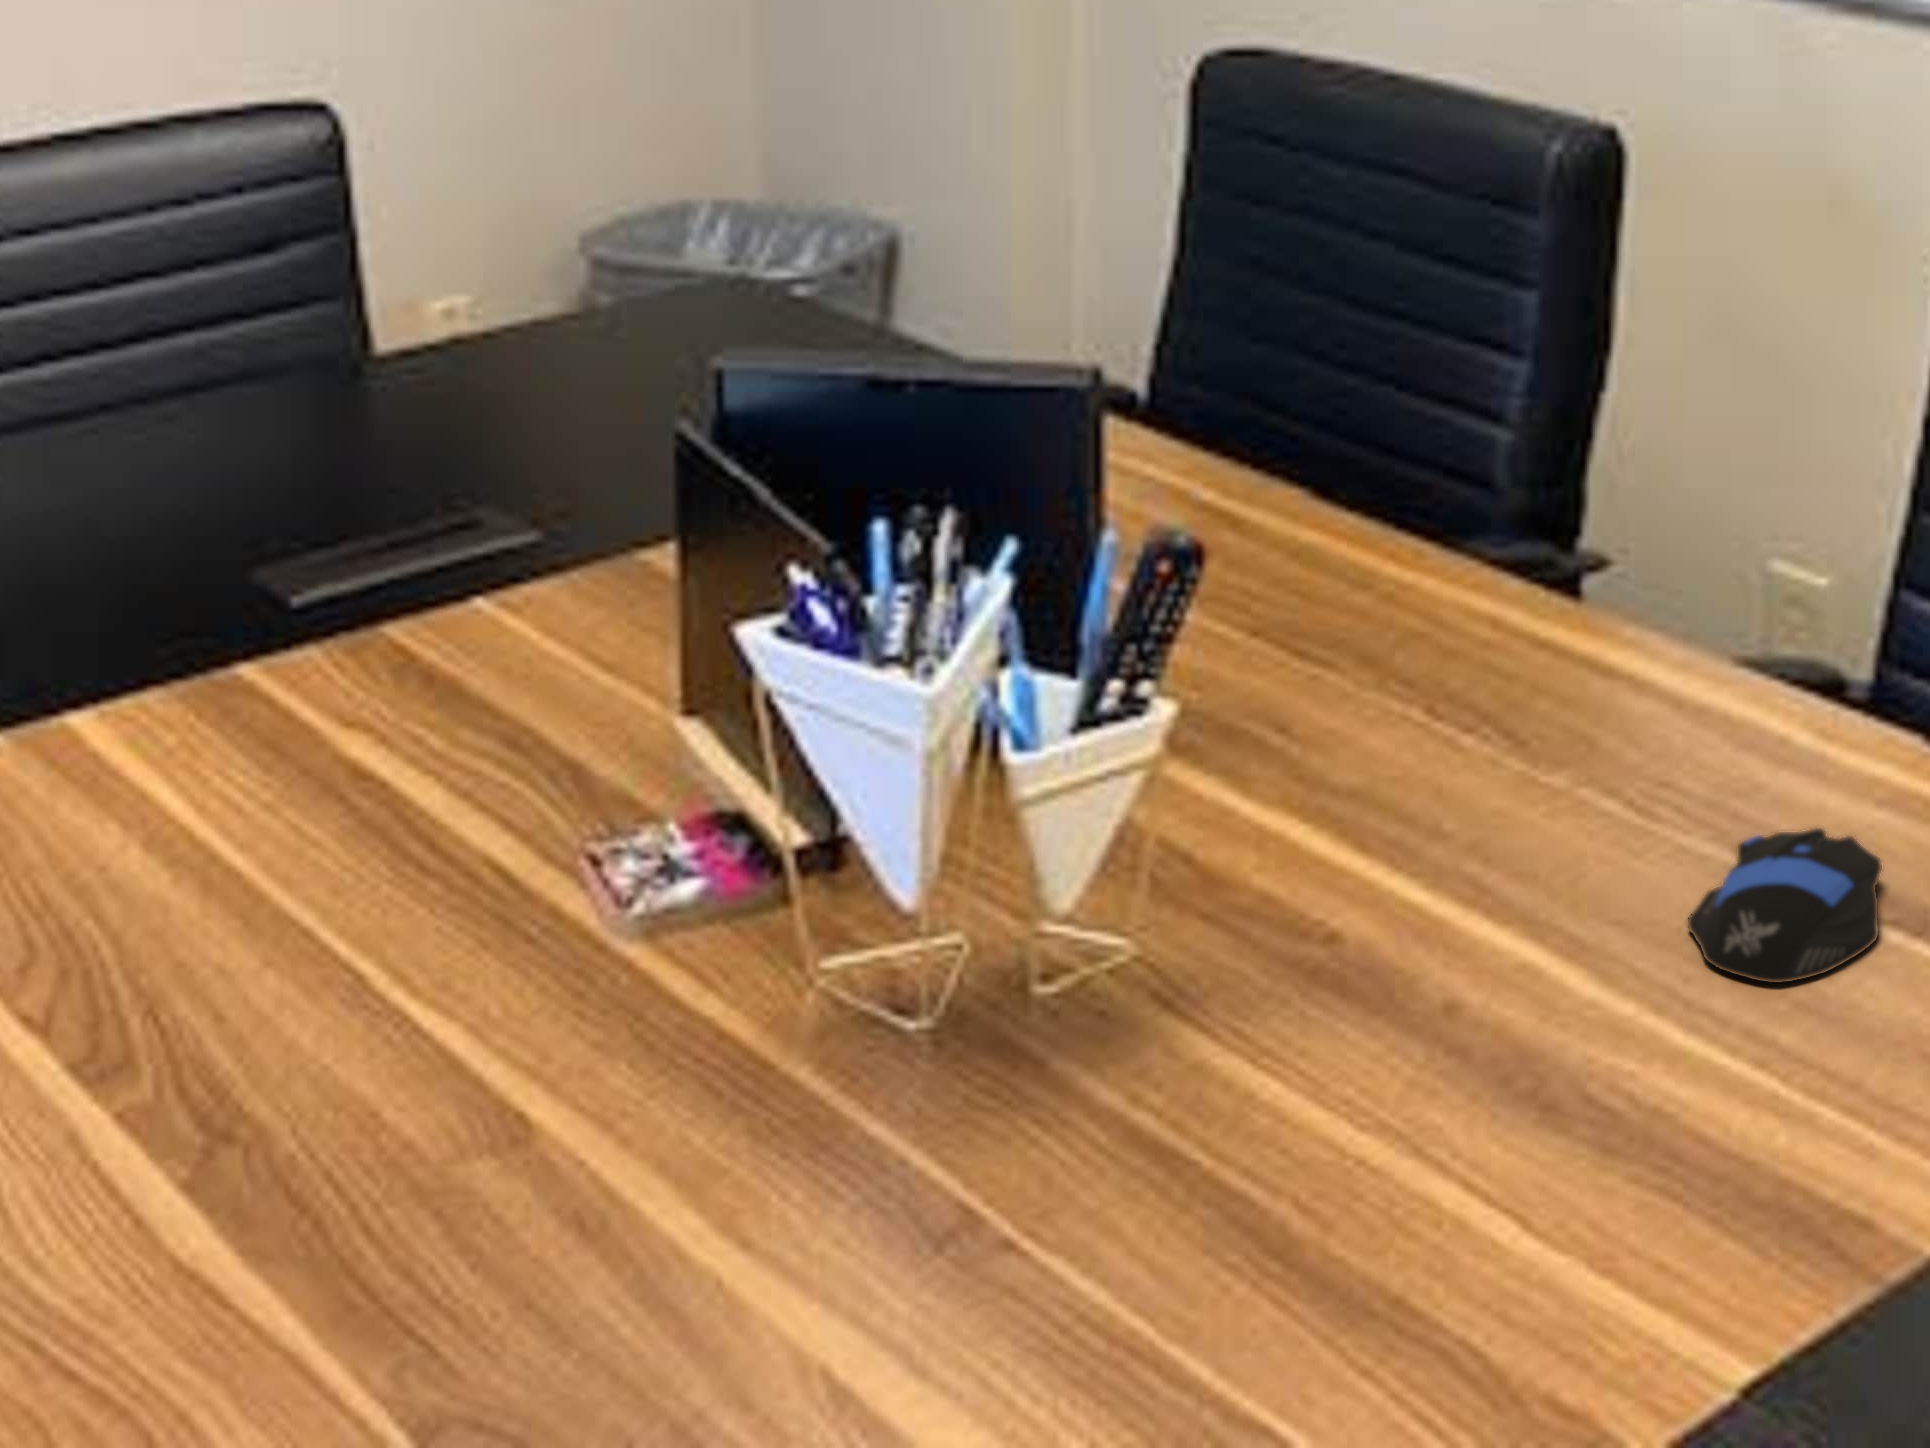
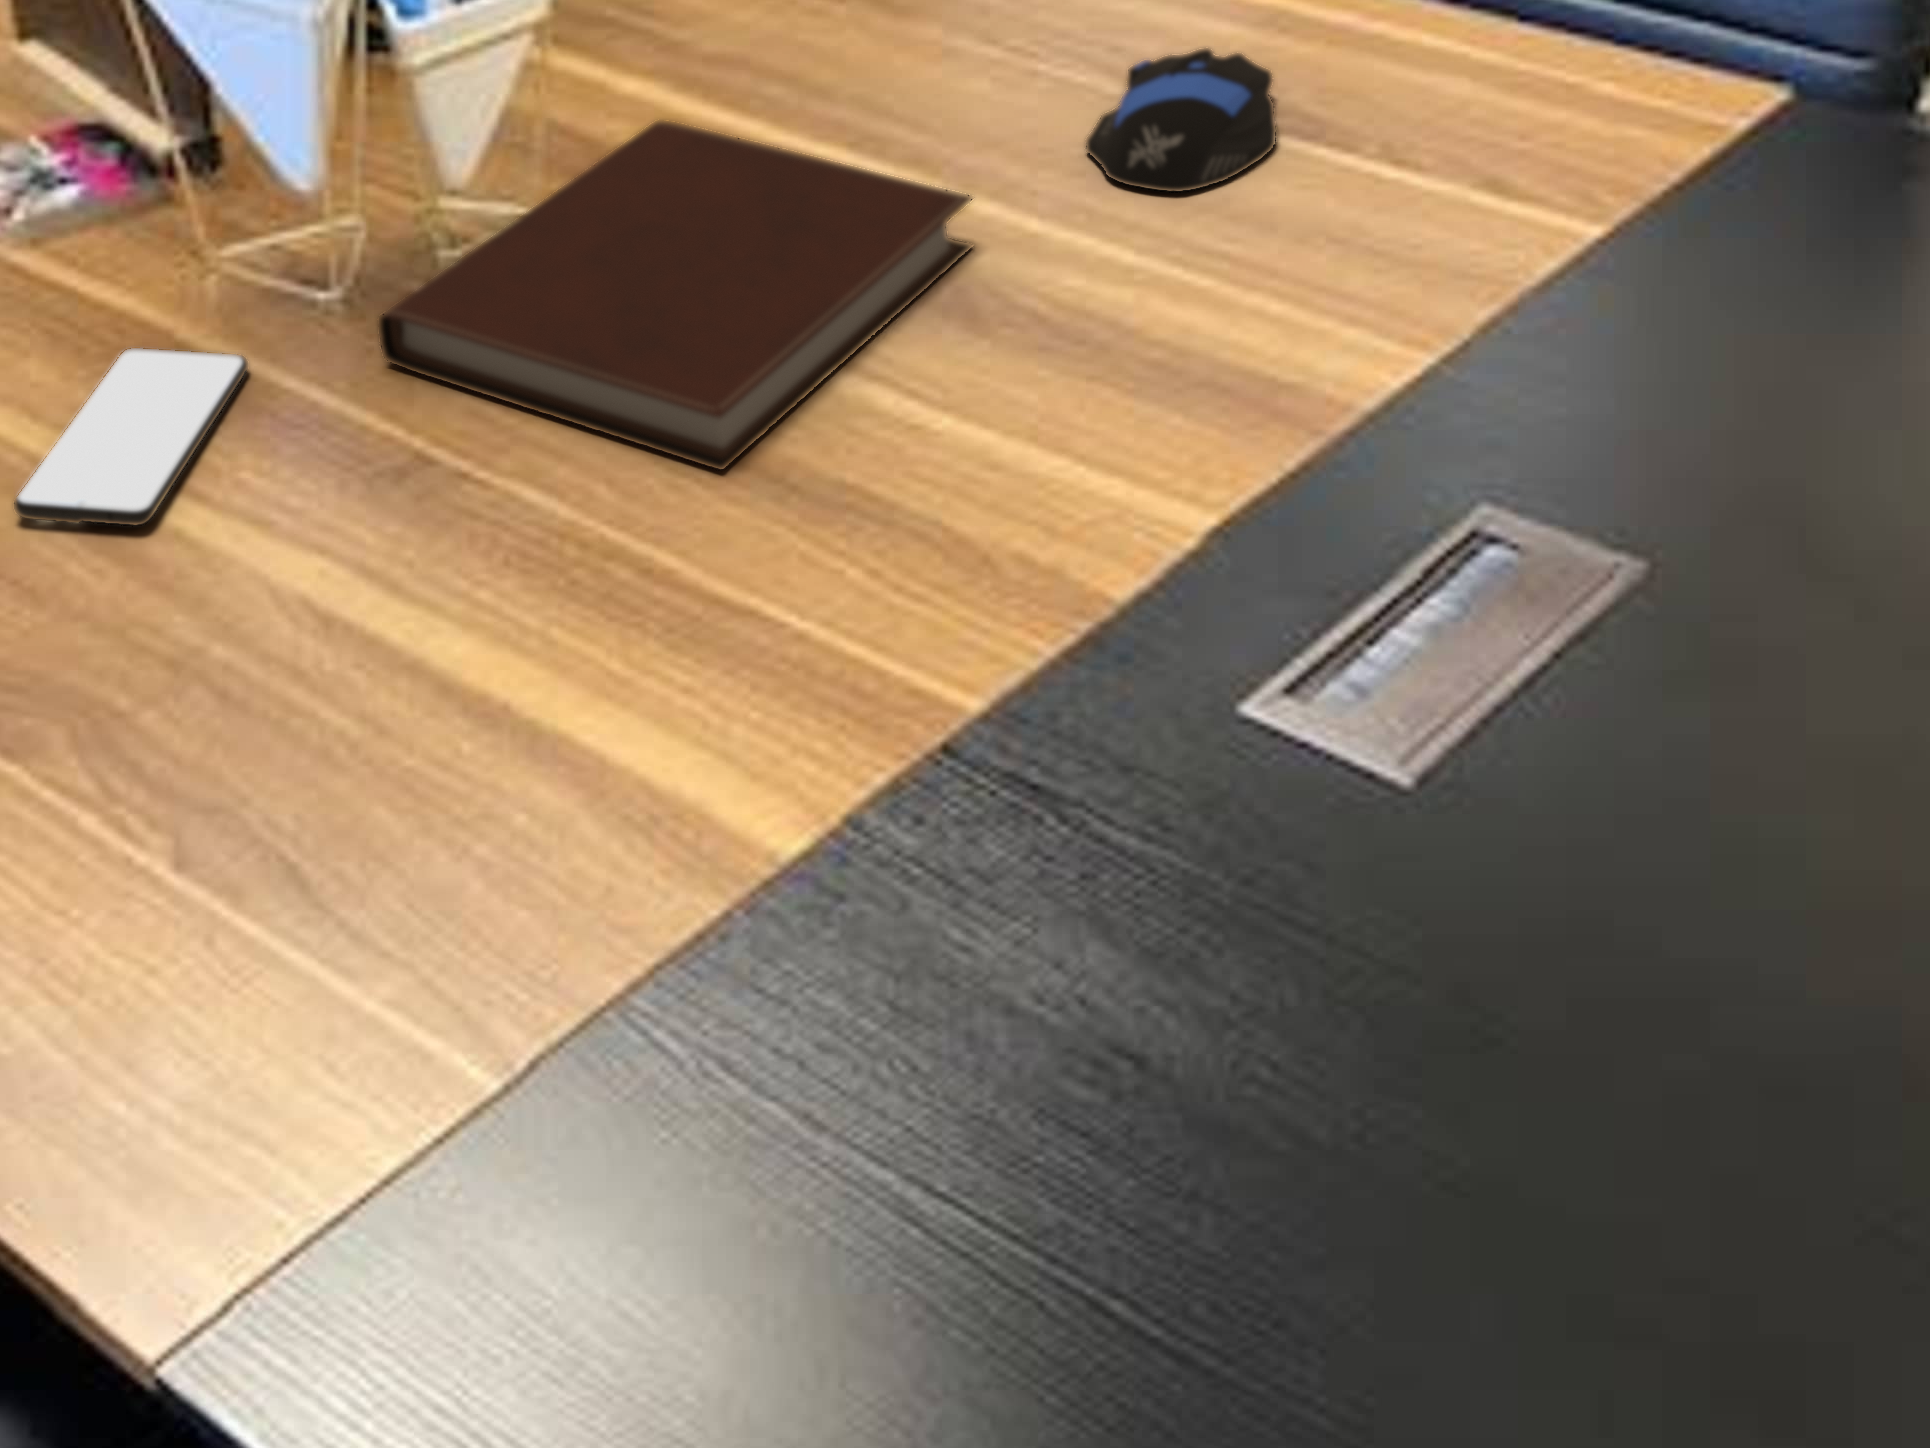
notebook: none [955,861,1561,1259] -> present [378,121,972,470]
smartphone: none [562,1063,825,1265] -> present [14,348,248,525]

